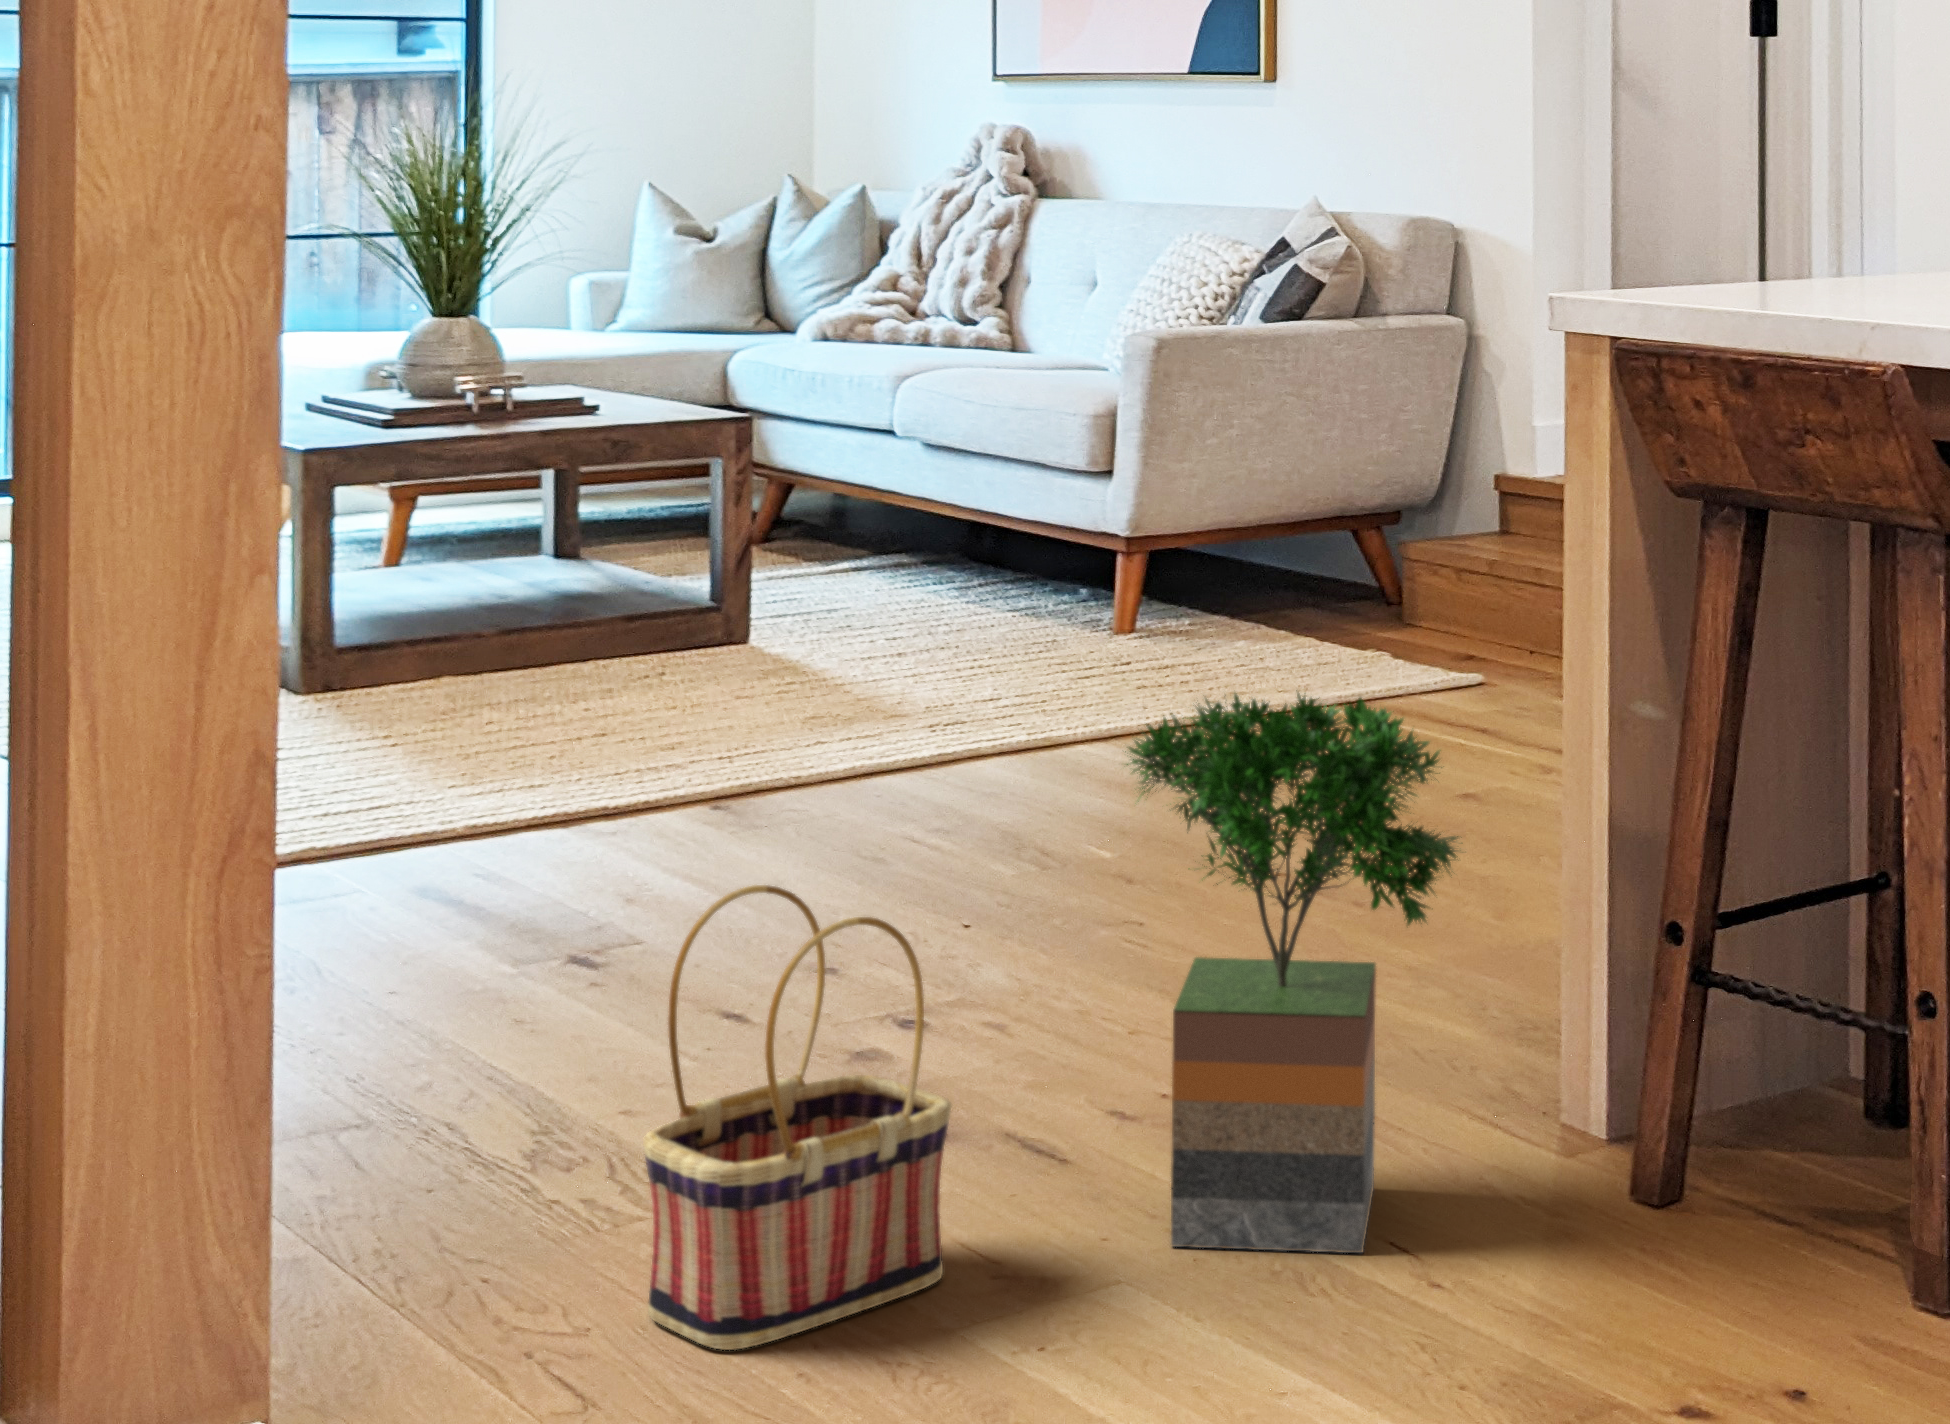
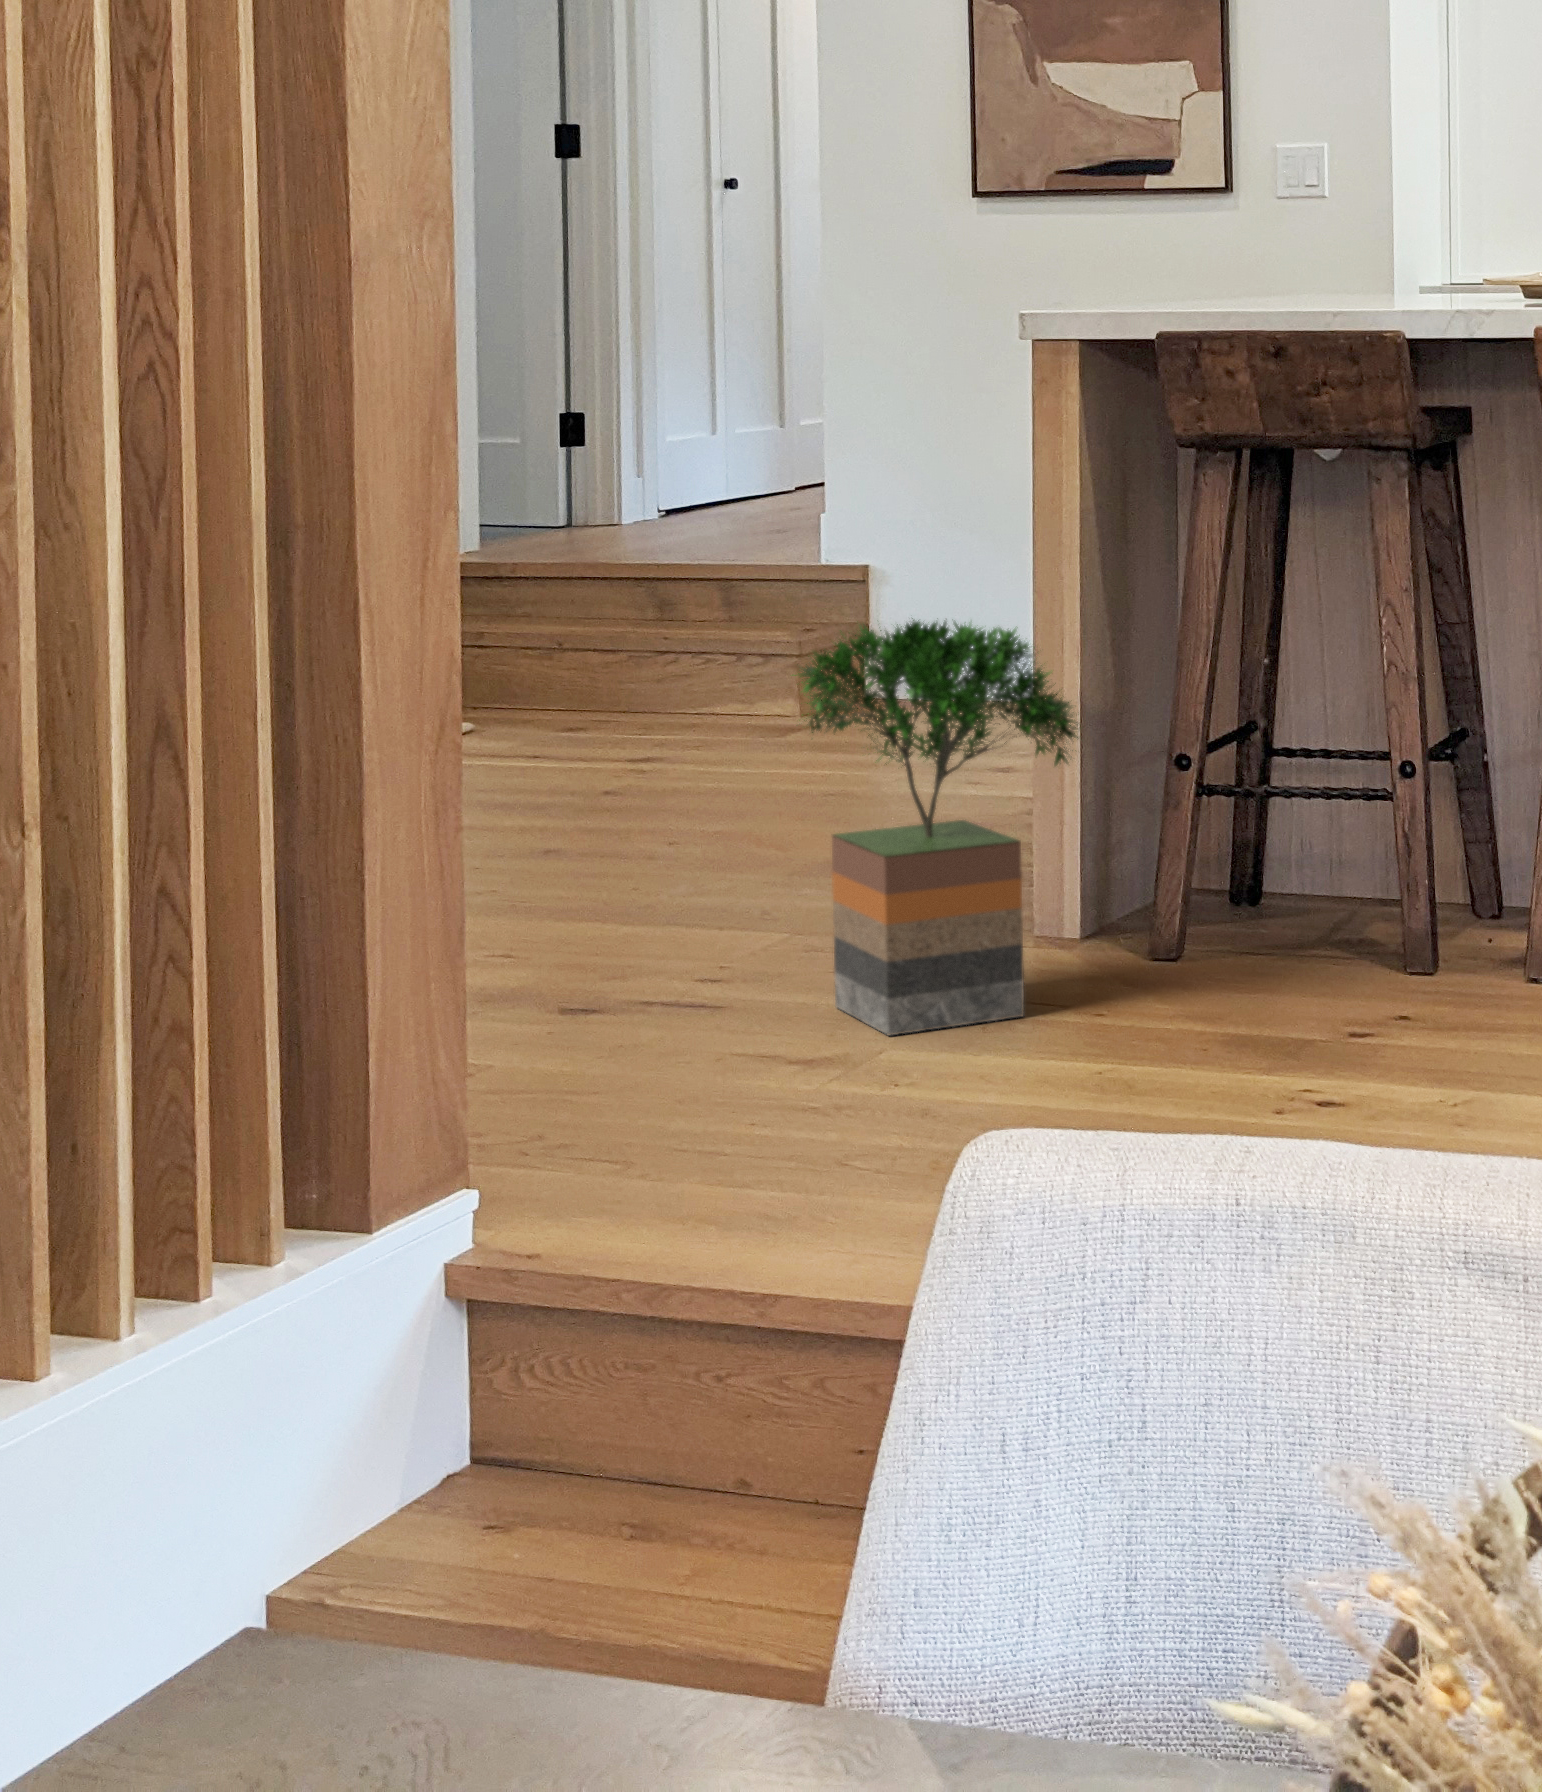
basket: present [643,885,951,1350] -> none [572,789,765,1131]

